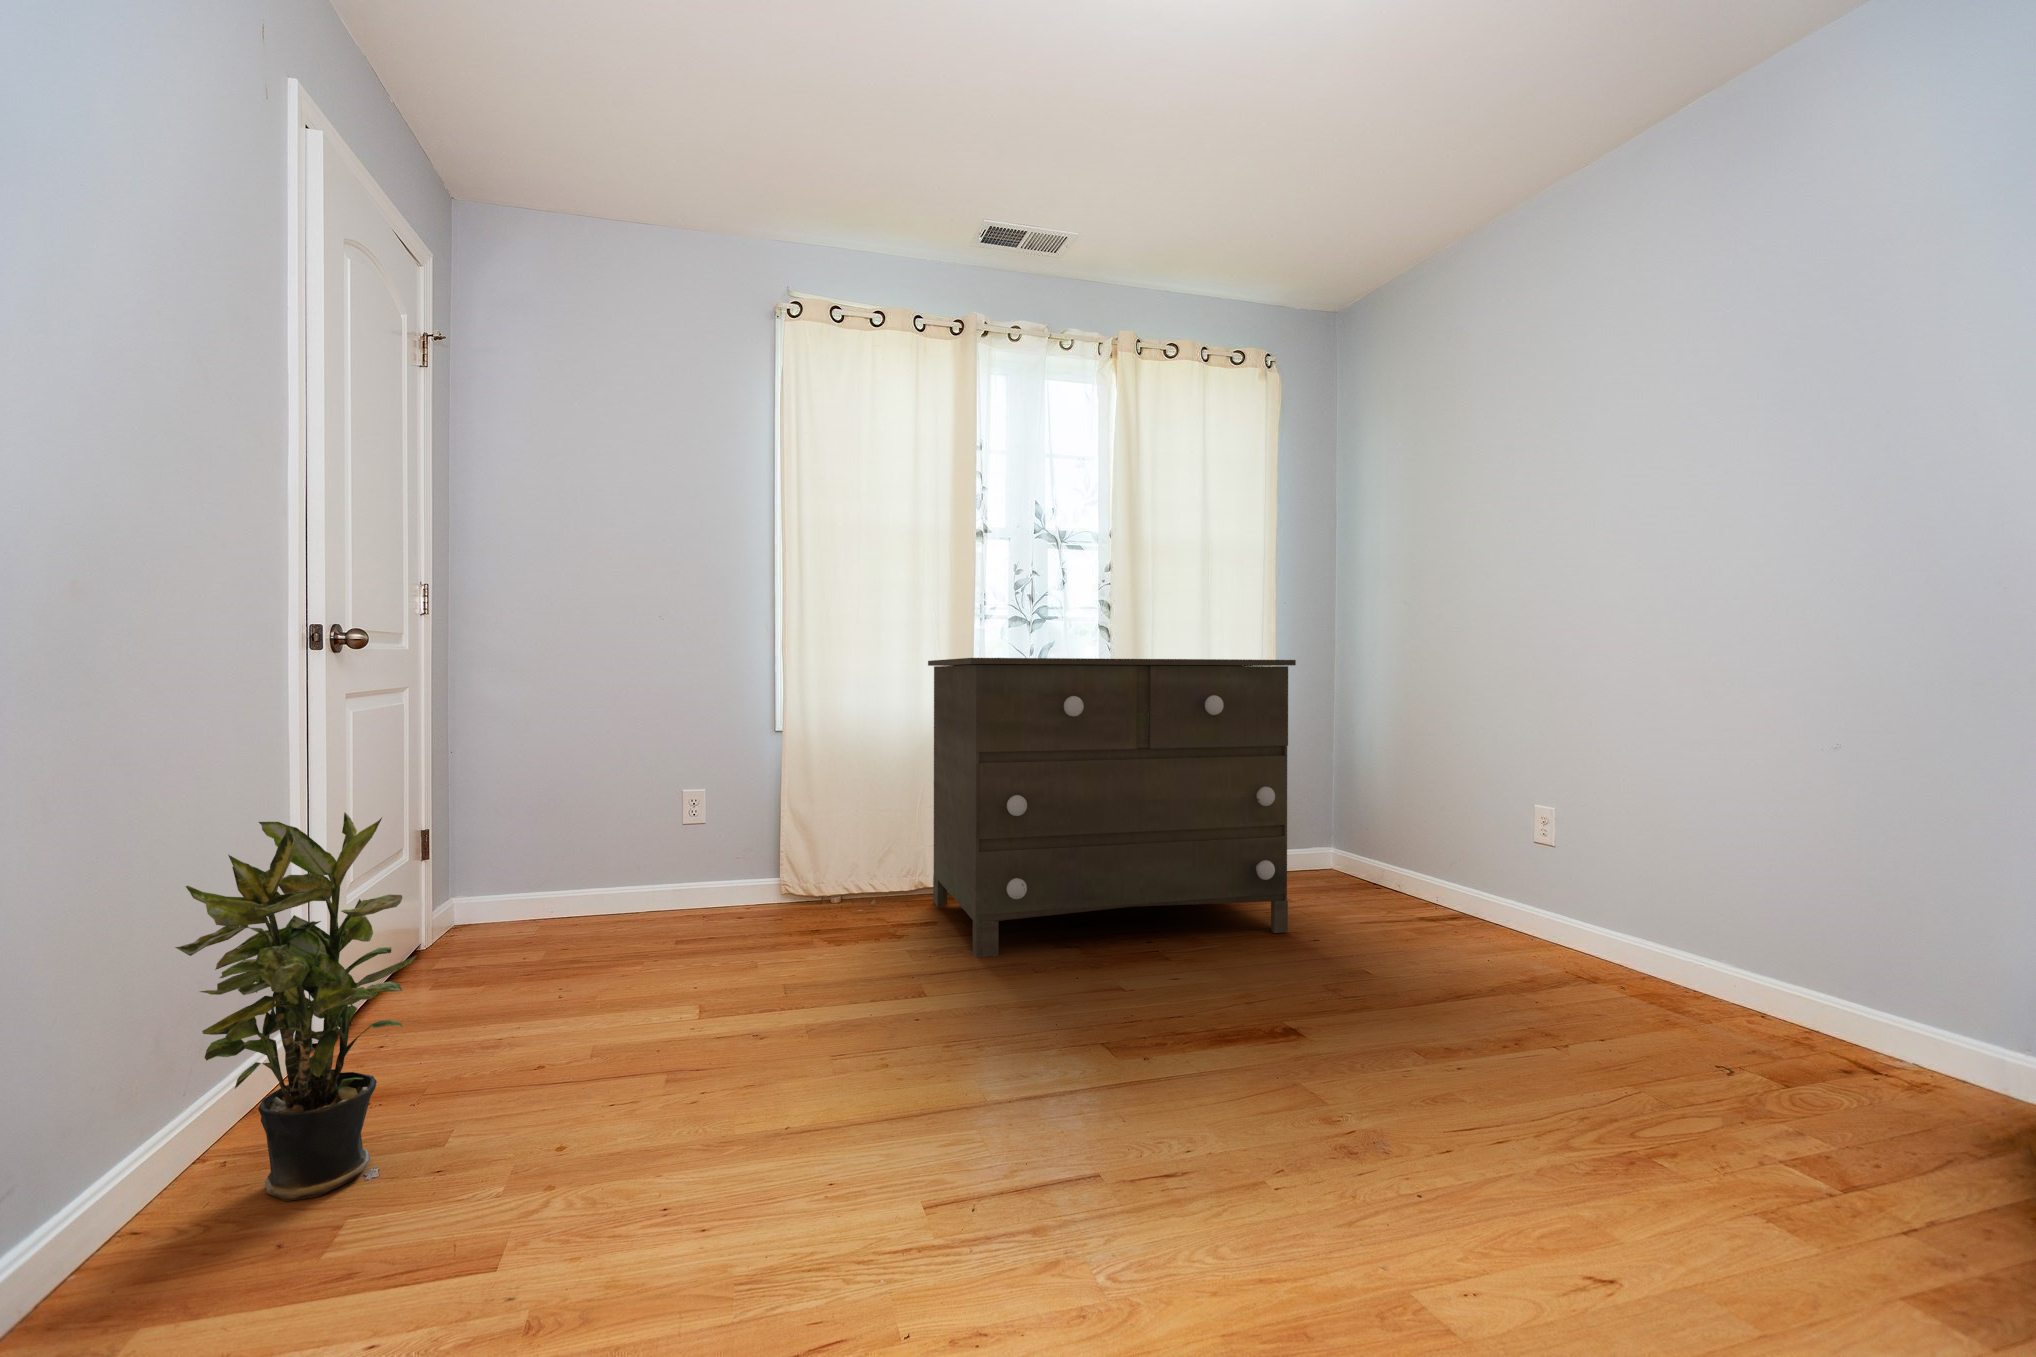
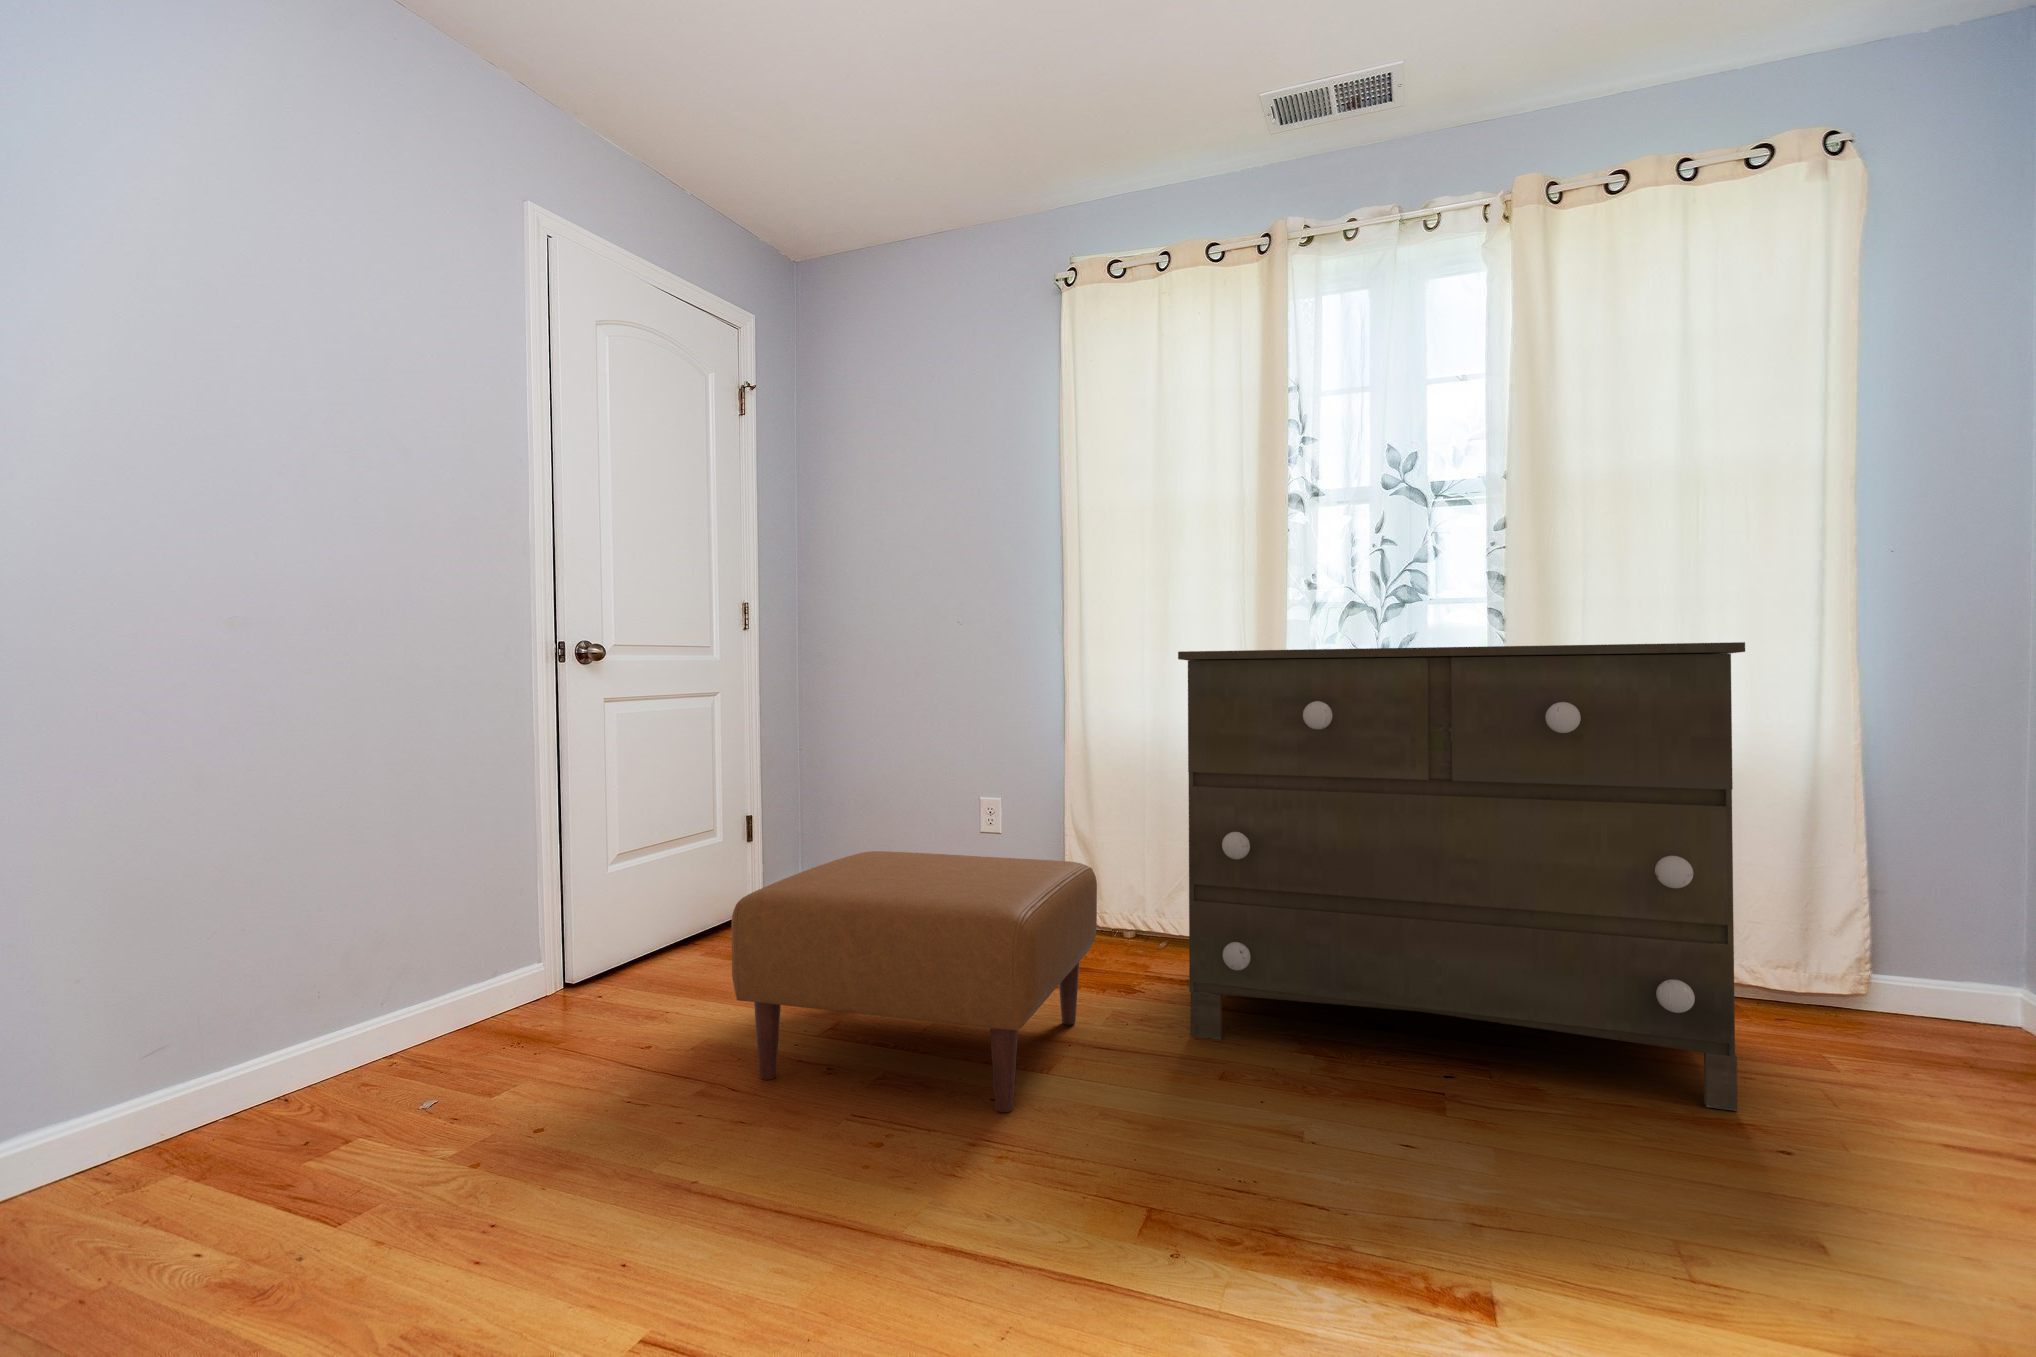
potted plant: present [175,813,417,1201] -> none [323,788,501,1106]
ottoman: none [667,833,958,1065] -> present [731,851,1097,1112]

